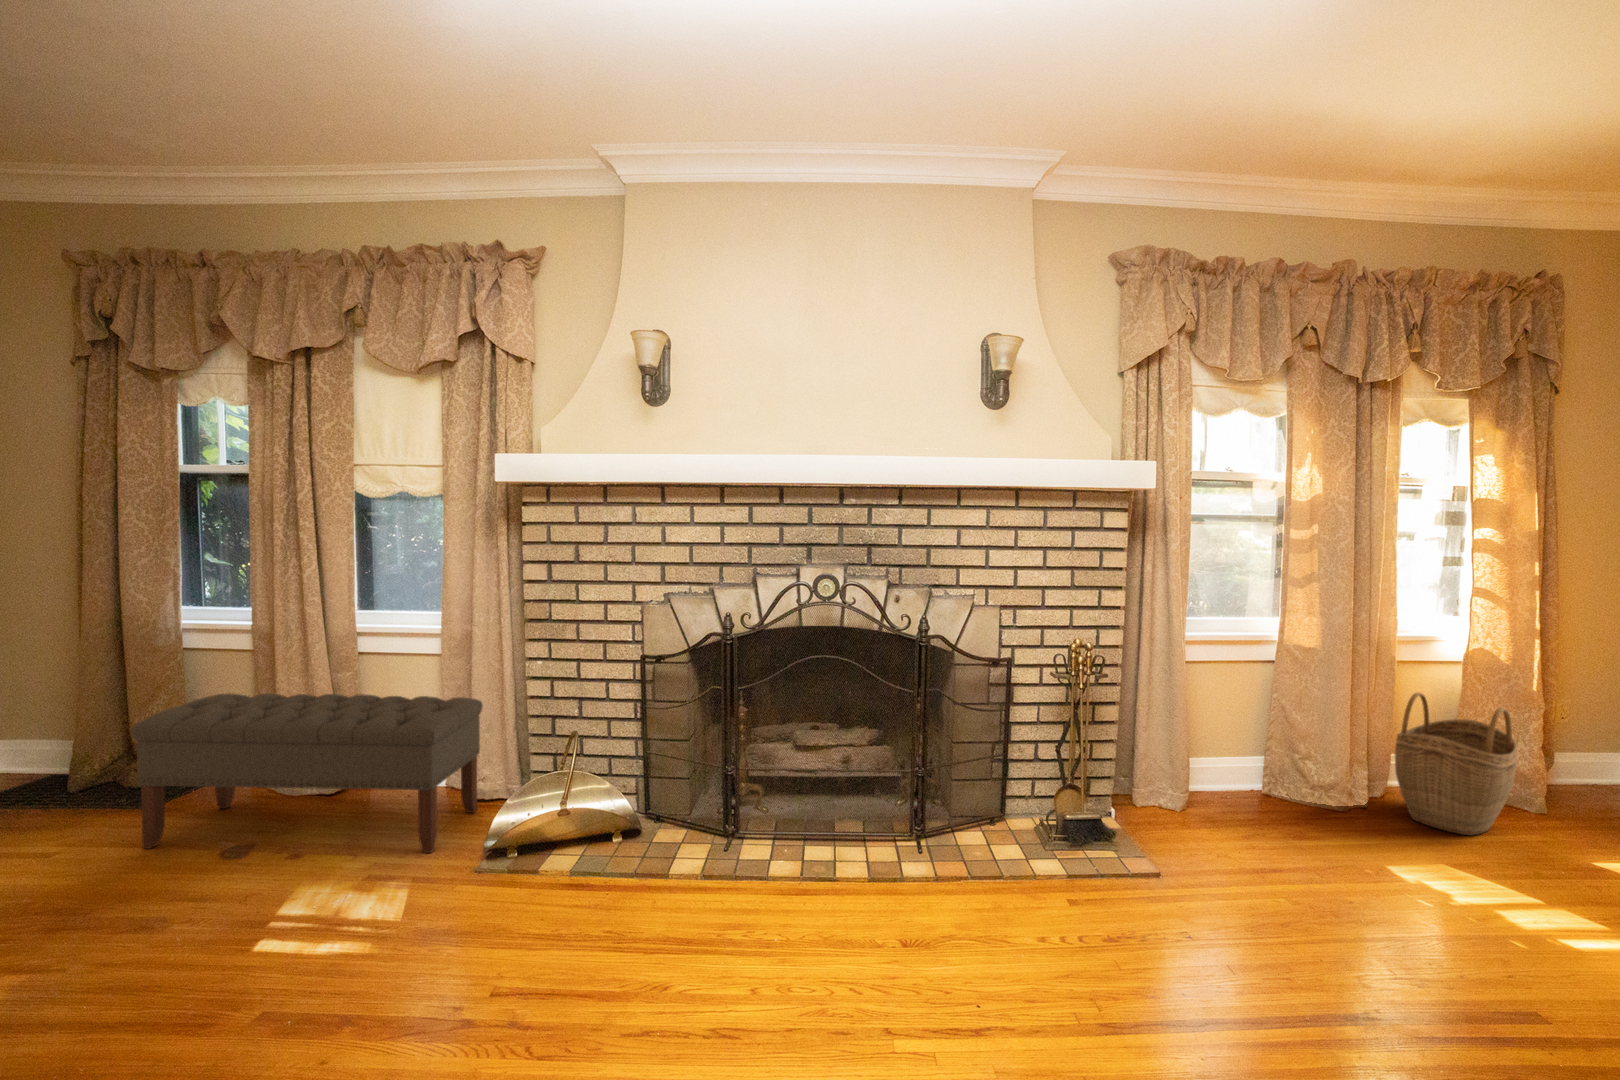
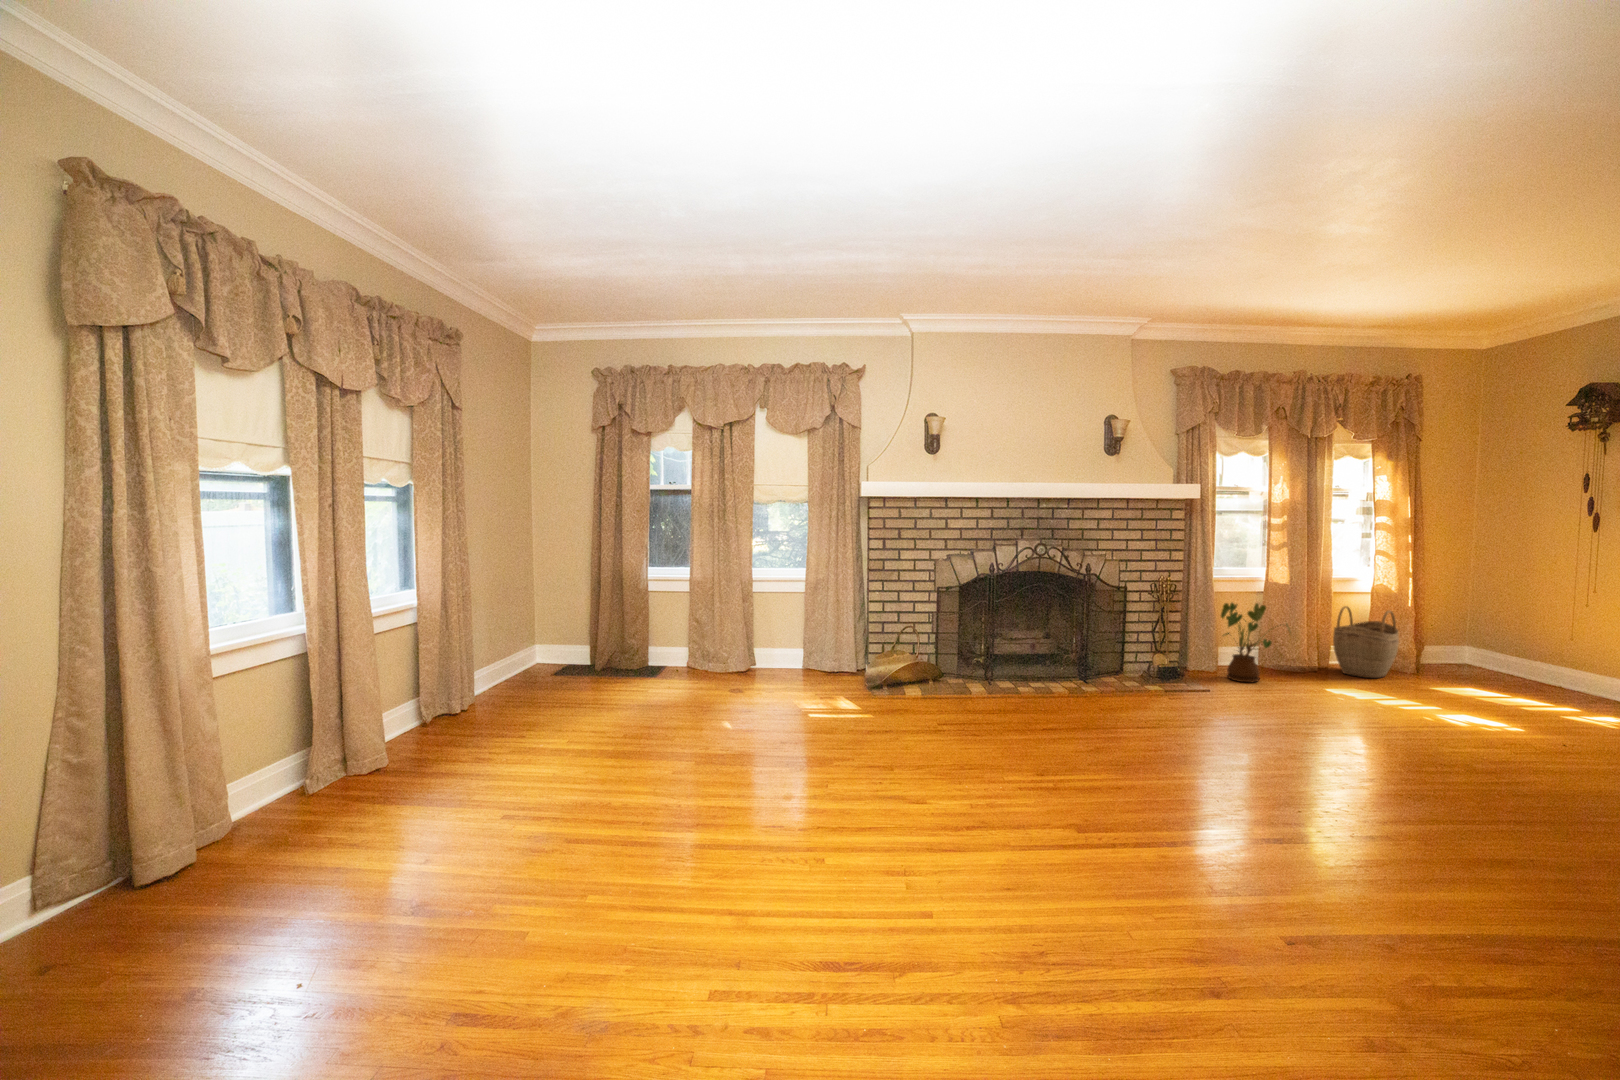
house plant: none [1187,687,1322,850] -> present [1221,603,1290,683]
bench: present [131,693,483,853] -> none [698,611,846,684]

